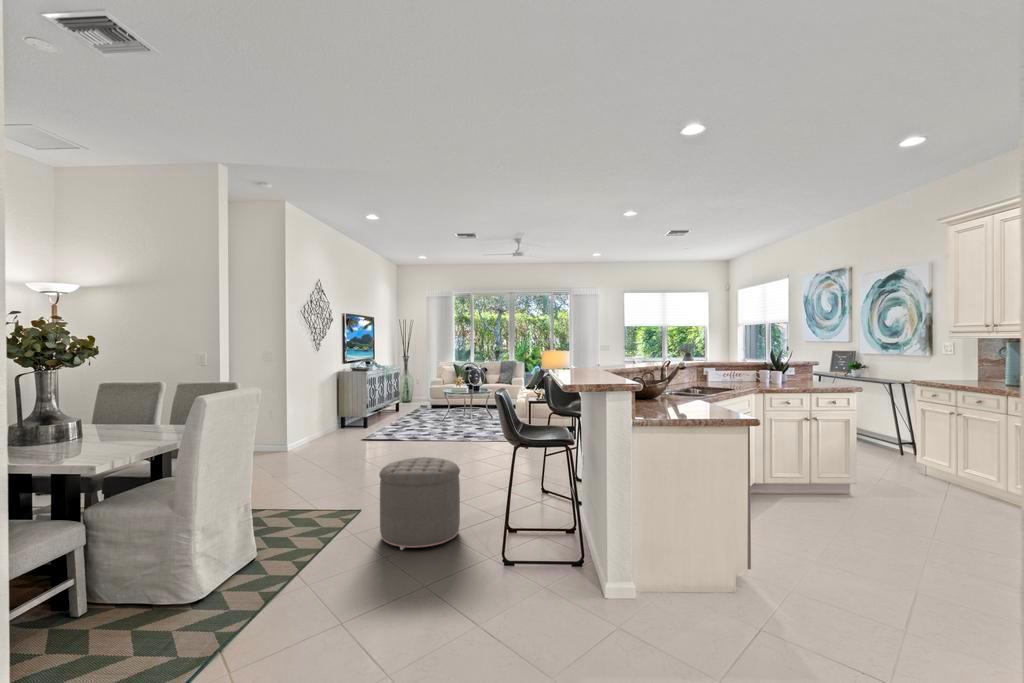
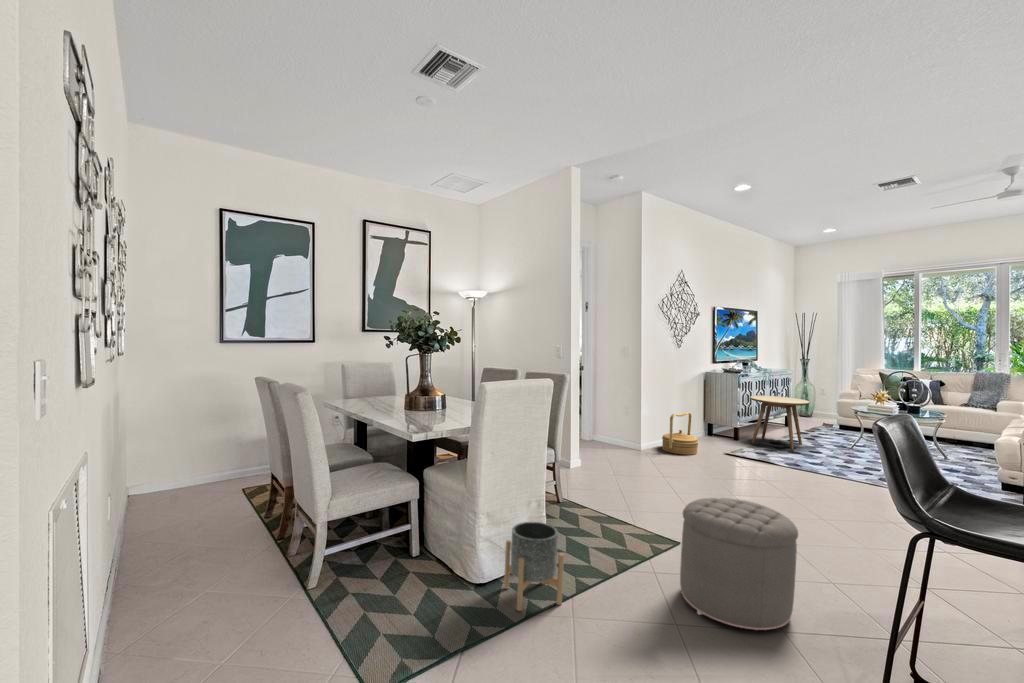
side table: none [375,386,419,429] -> present [750,396,810,451]
woven basket: none [306,409,341,448] -> present [662,412,699,455]
planter: none [221,519,289,606] -> present [504,522,564,611]

